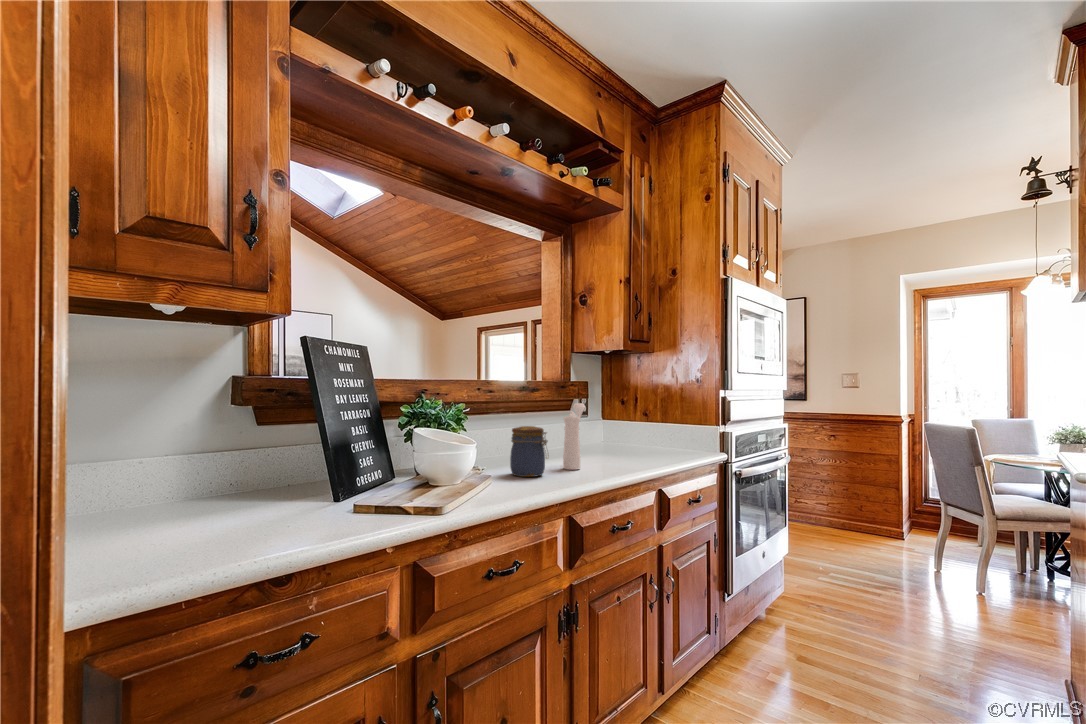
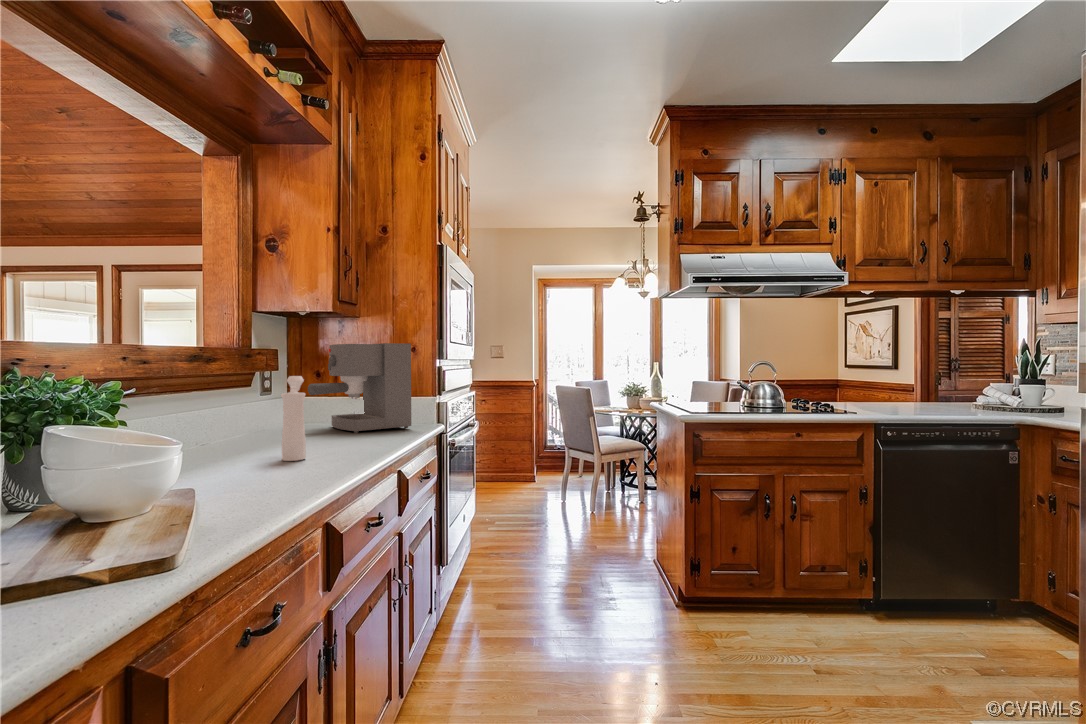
coffee maker: none [607,375,696,455] -> present [308,343,411,433]
jar: present [510,426,548,477] -> none [214,409,276,480]

